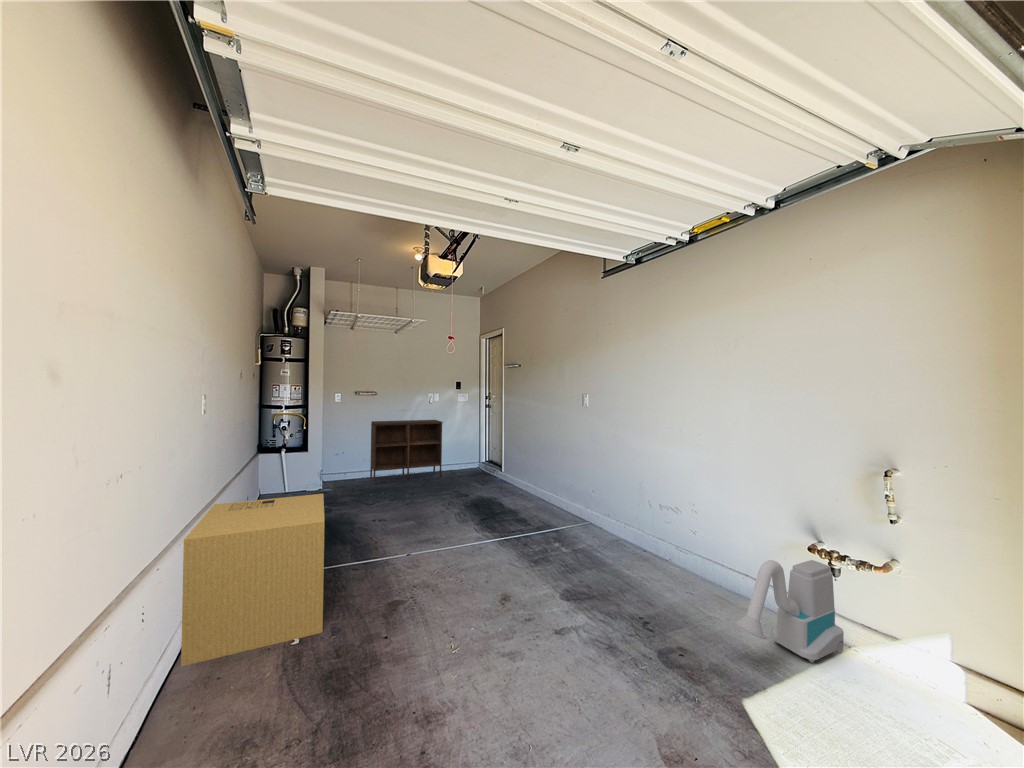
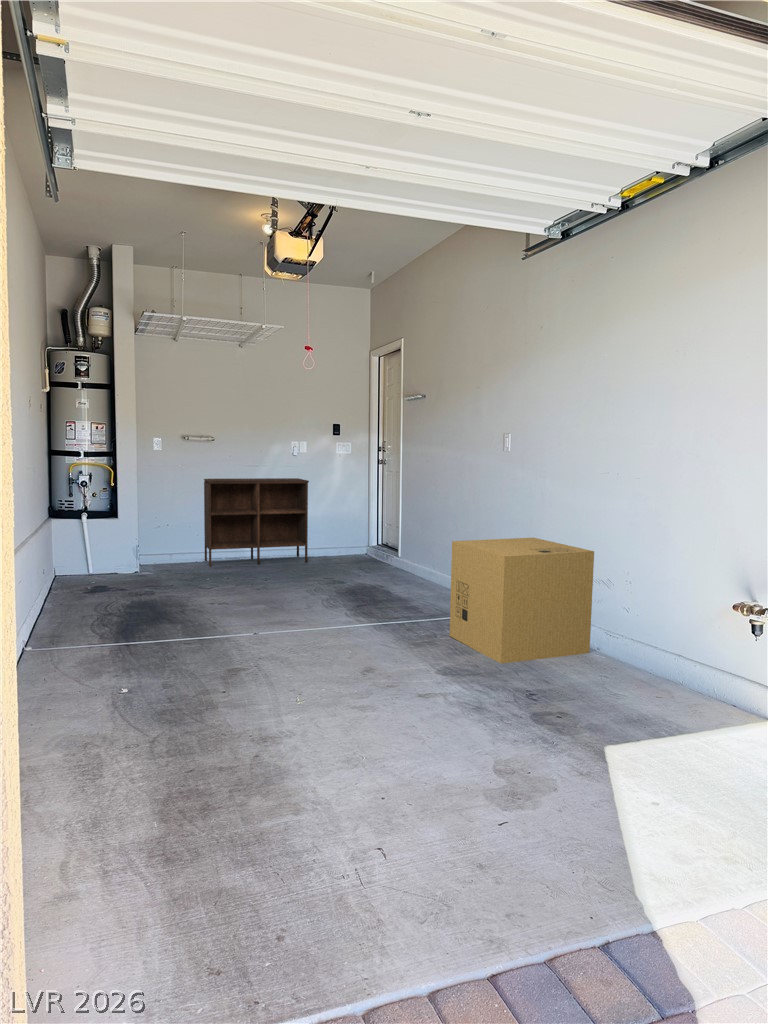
cardboard box: present [181,494,325,666] -> present [450,538,594,663]
vacuum cleaner: present [734,560,844,663] -> none [600,610,746,727]

